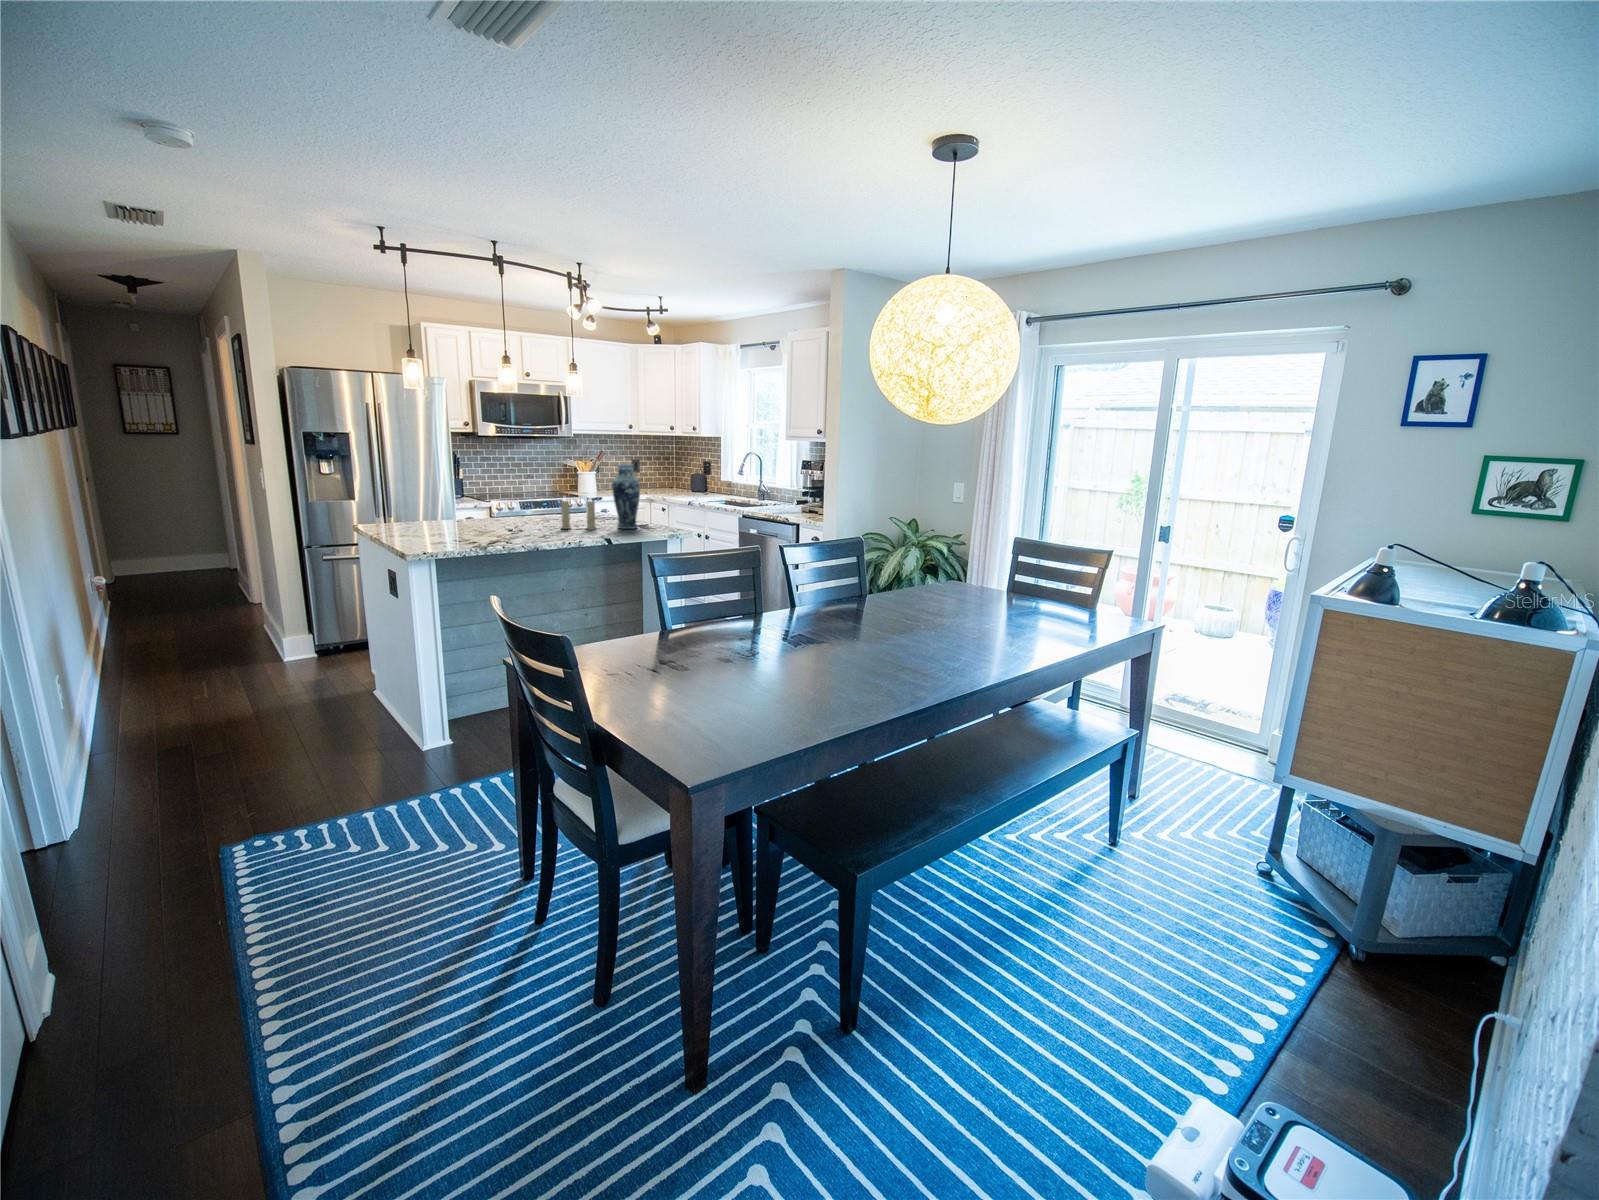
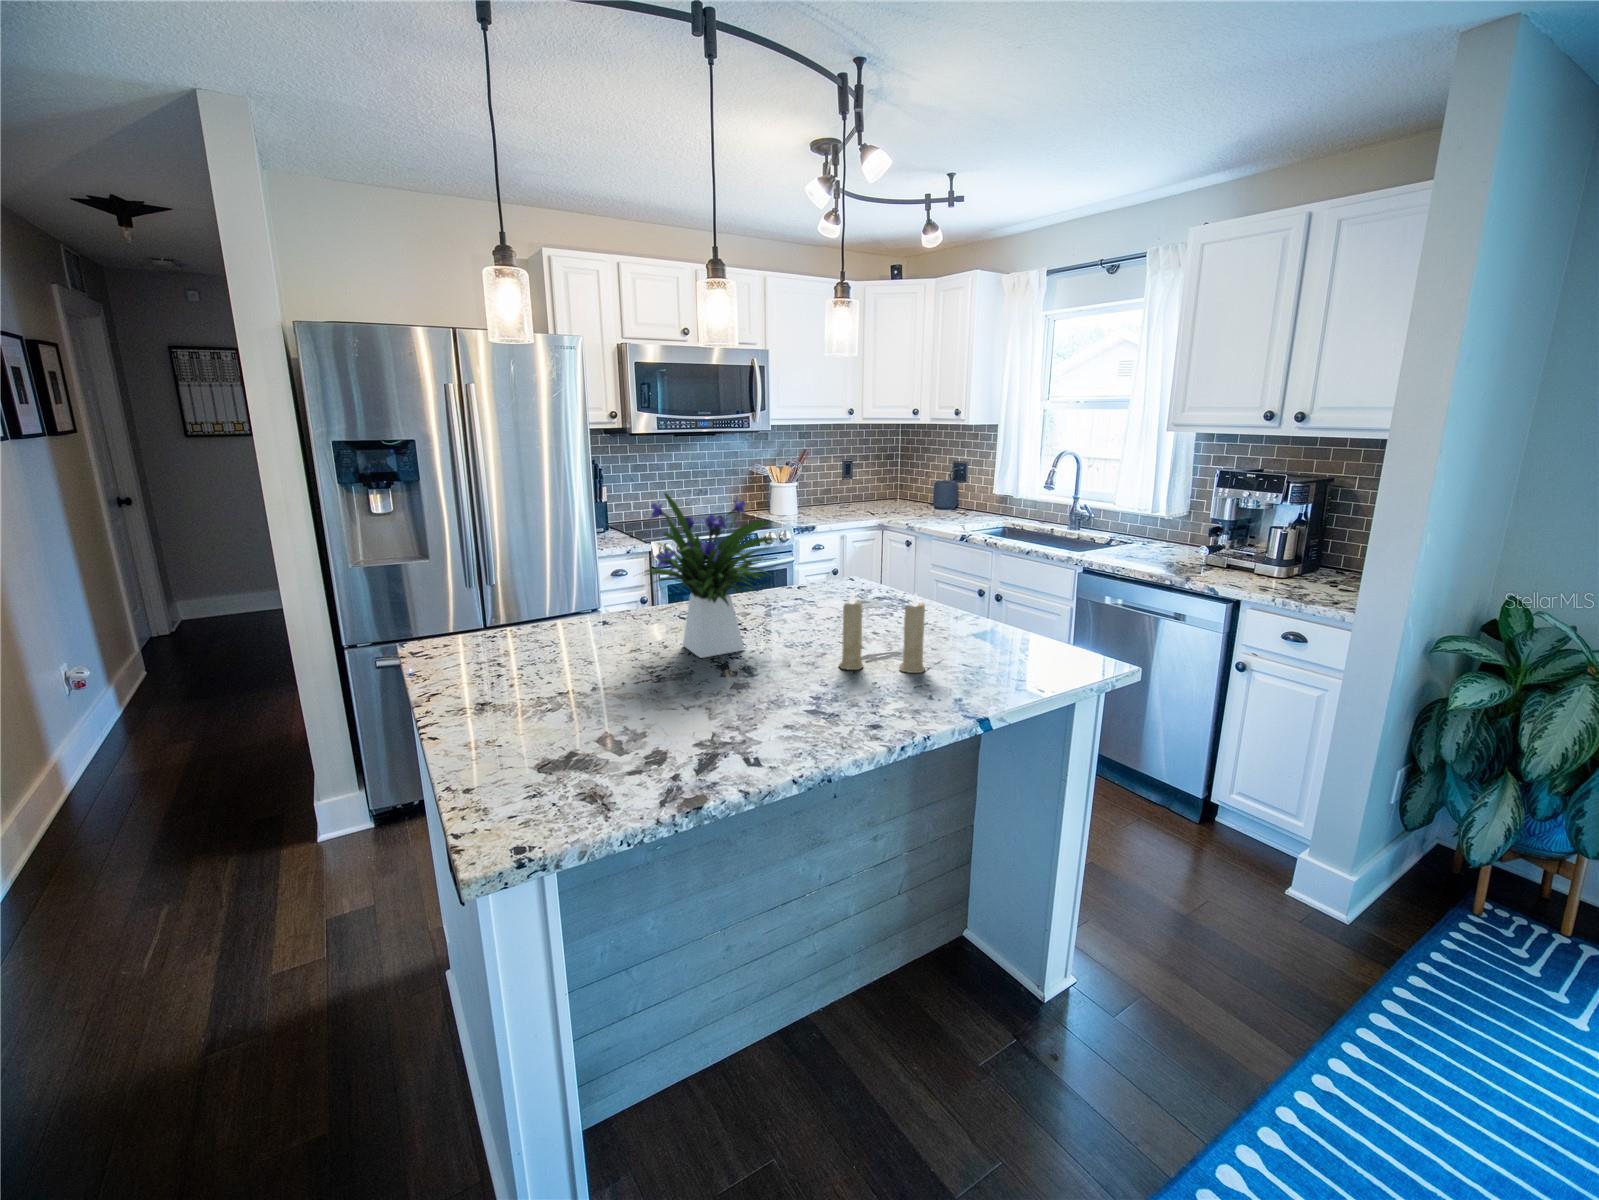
flower arrangement: none [466,454,538,527] -> present [644,493,777,658]
vase: present [612,464,640,529] -> none [967,512,1034,672]

